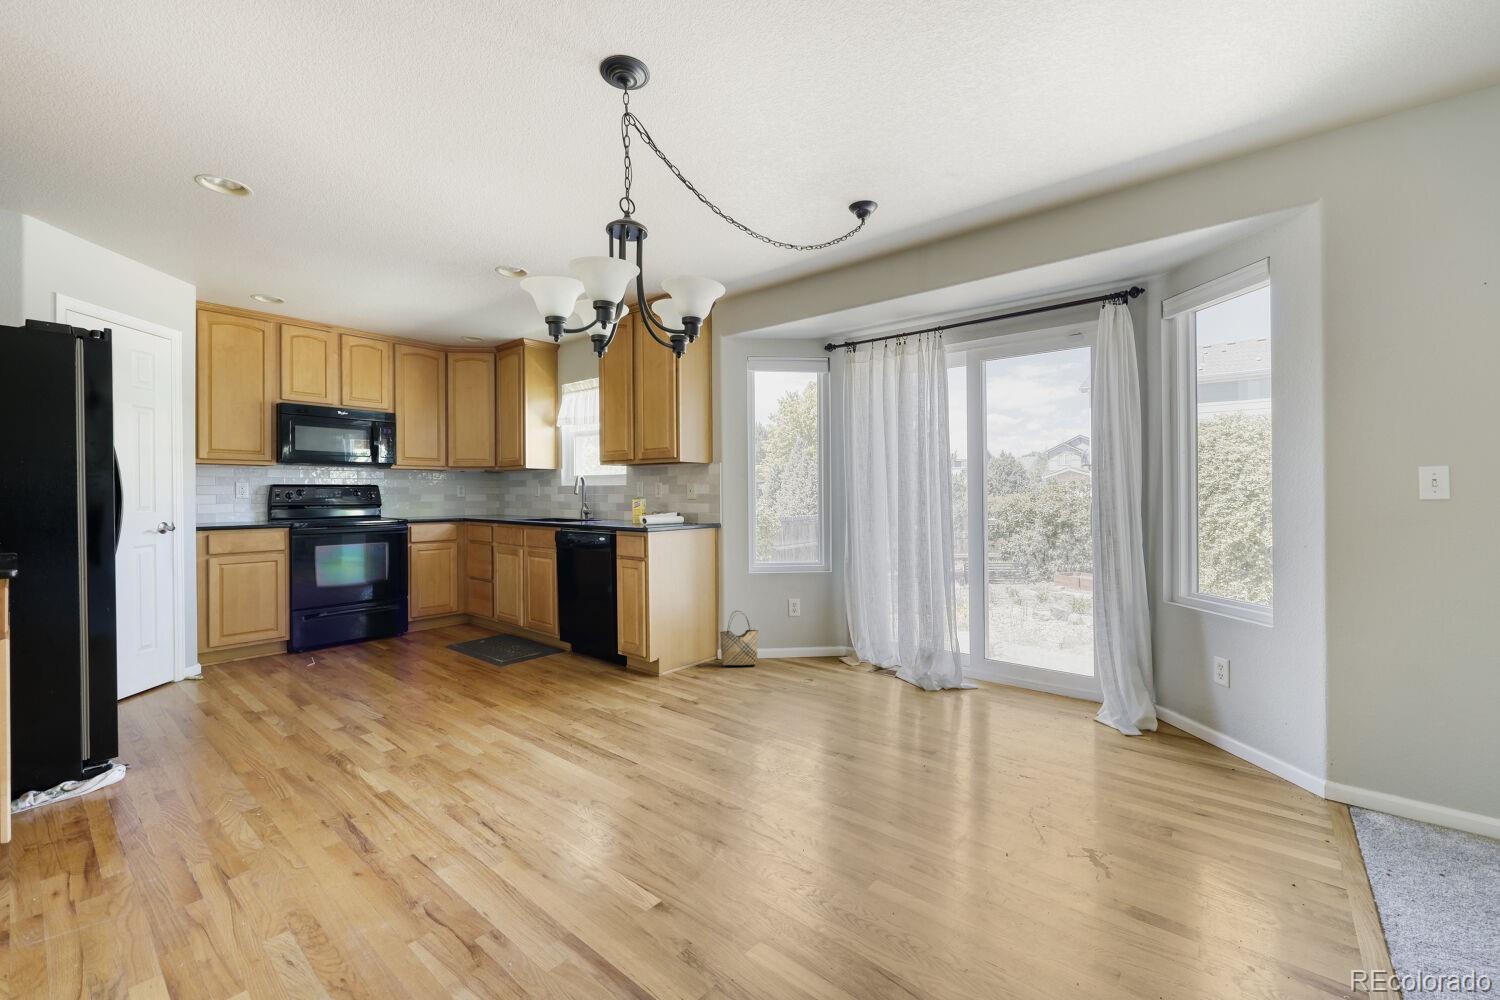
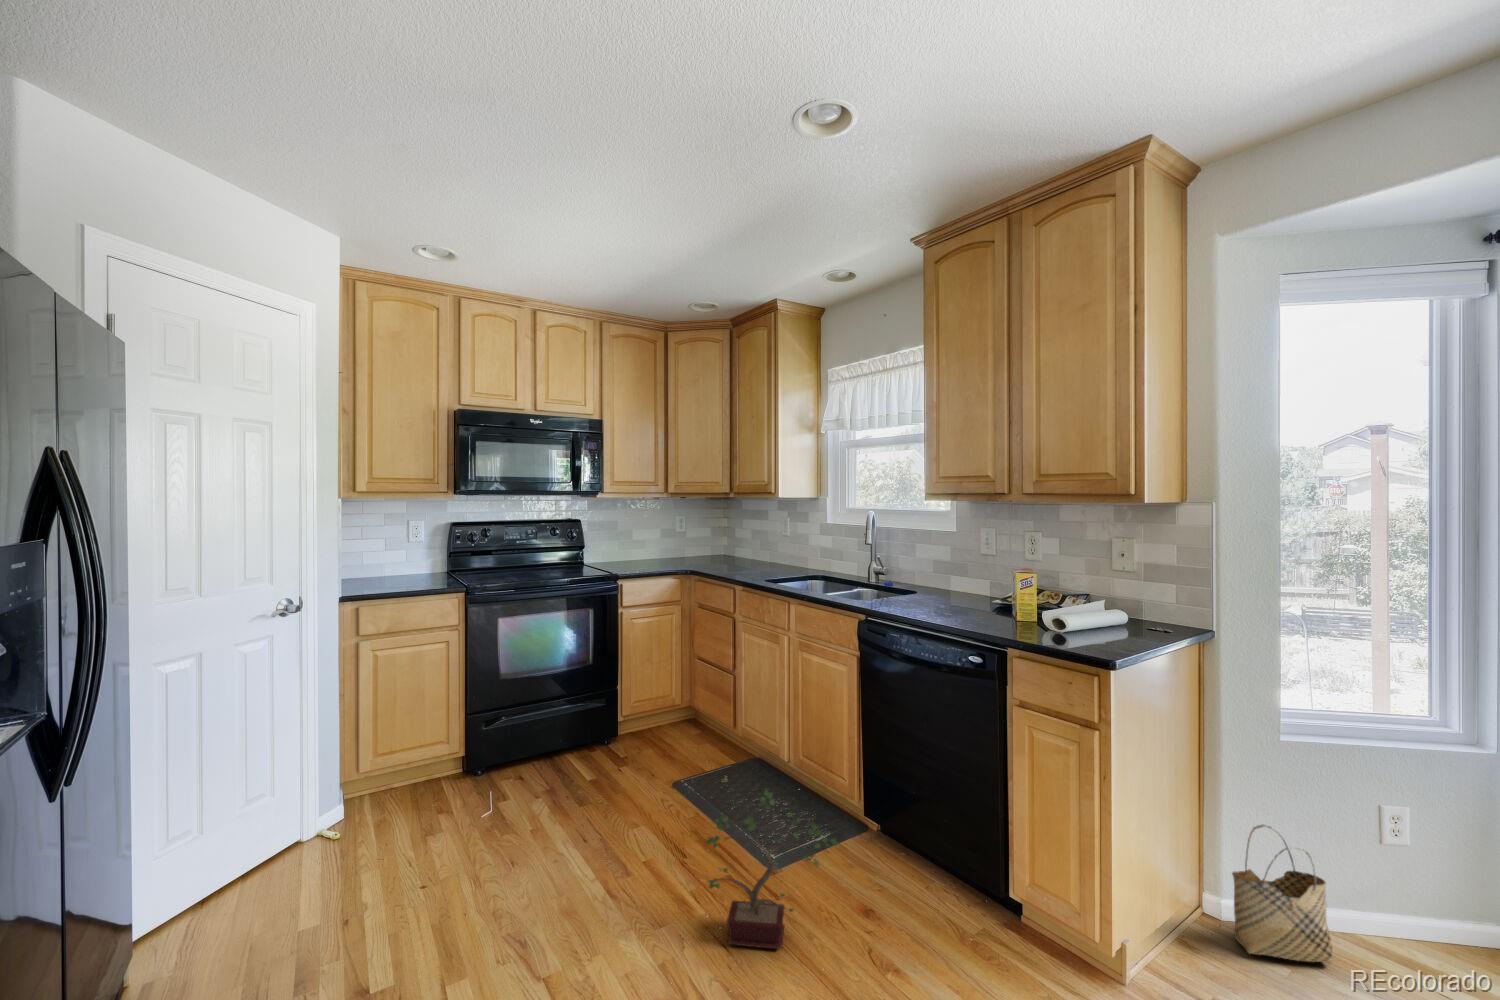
potted plant: none [452,606,524,685] -> present [706,790,839,949]

